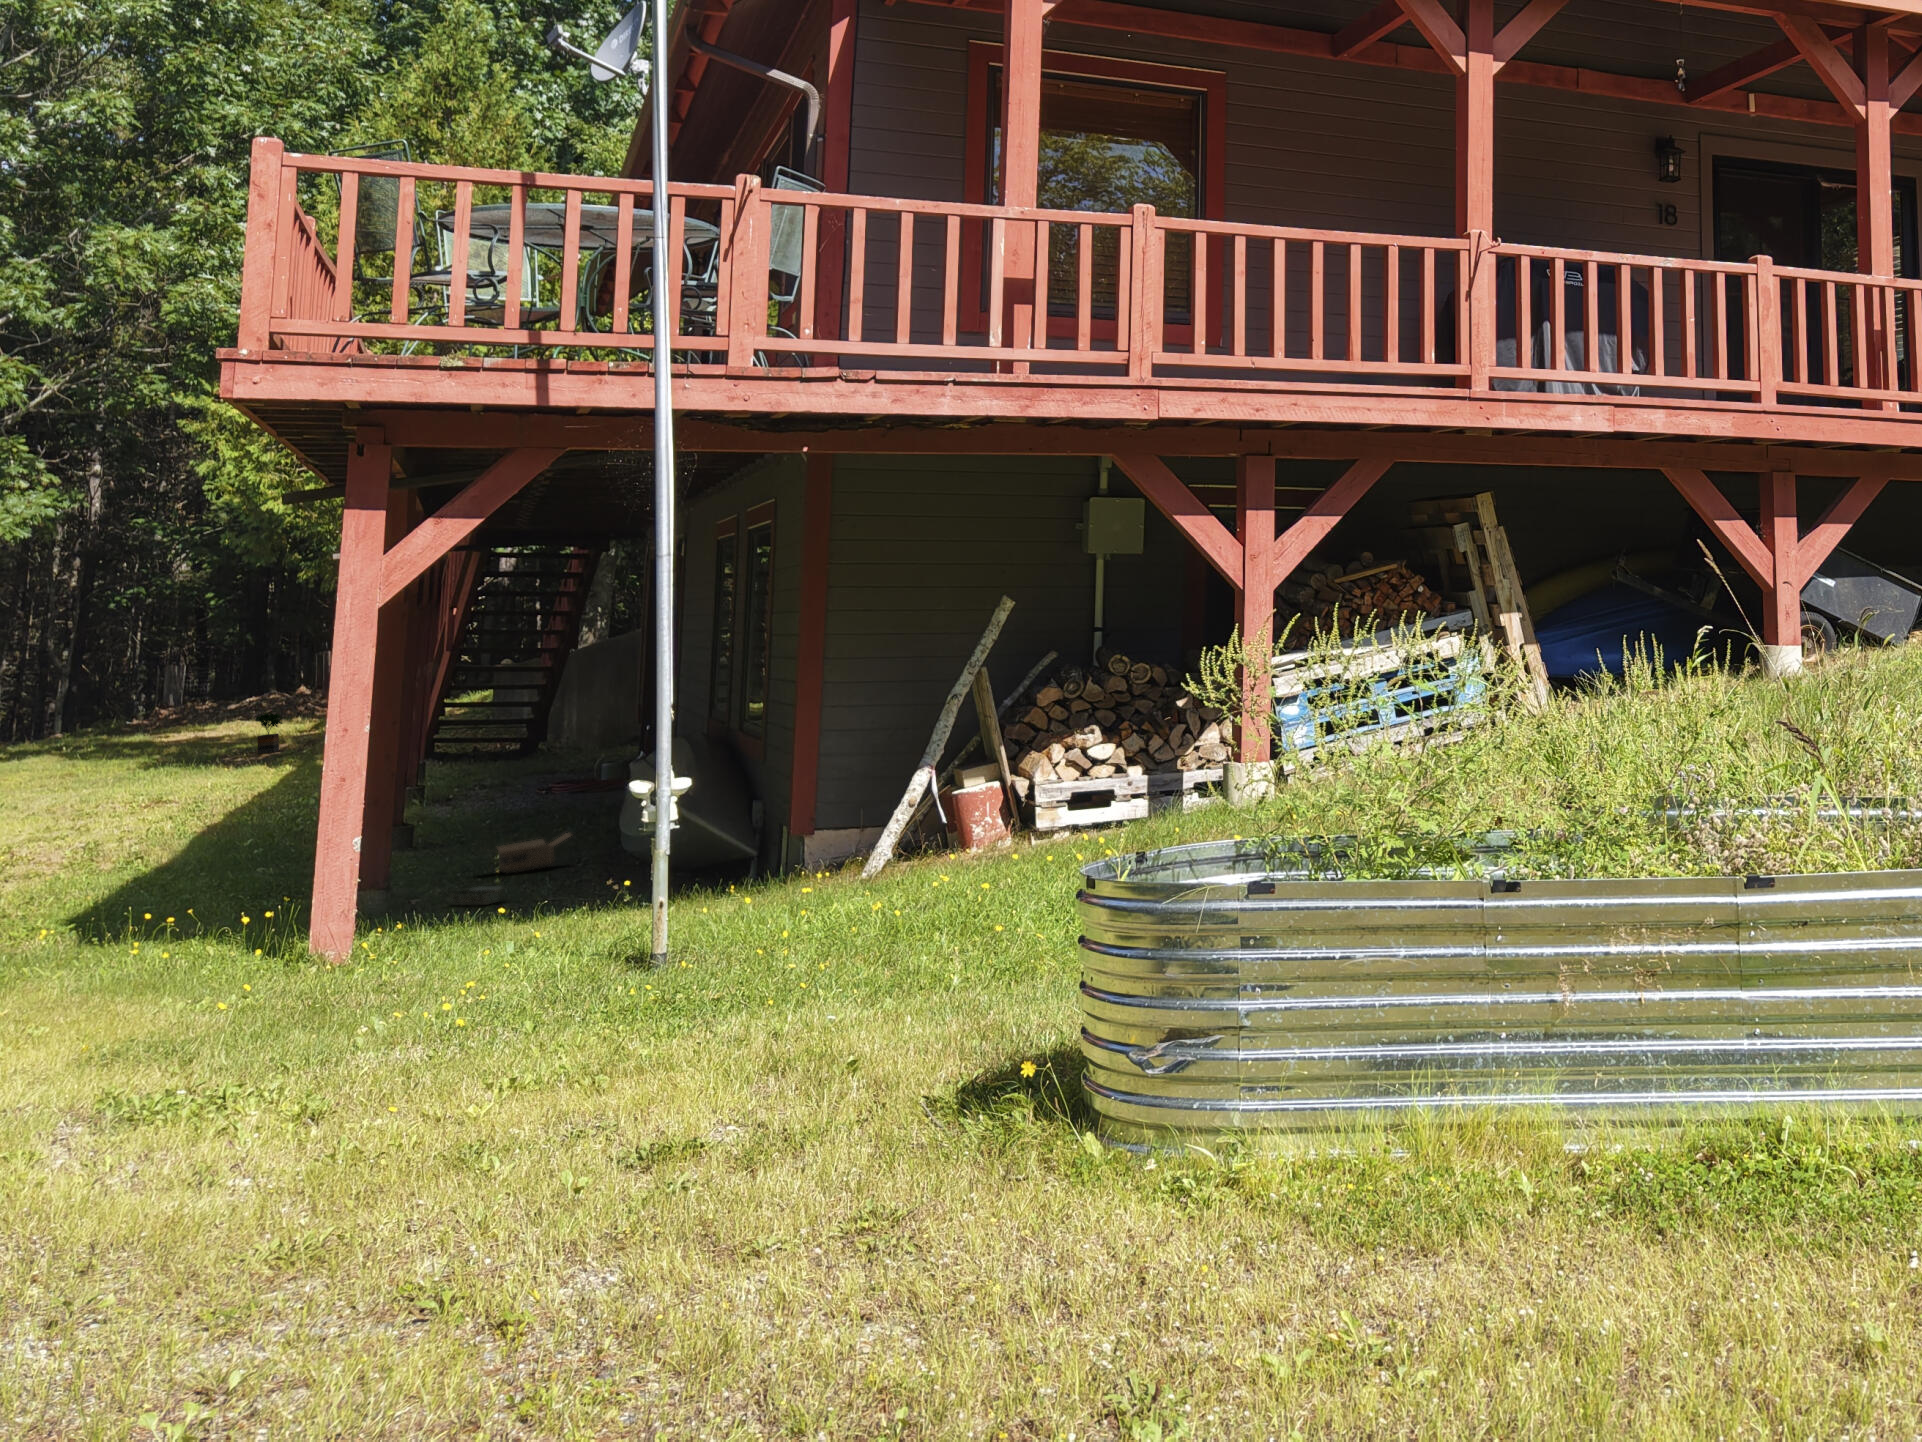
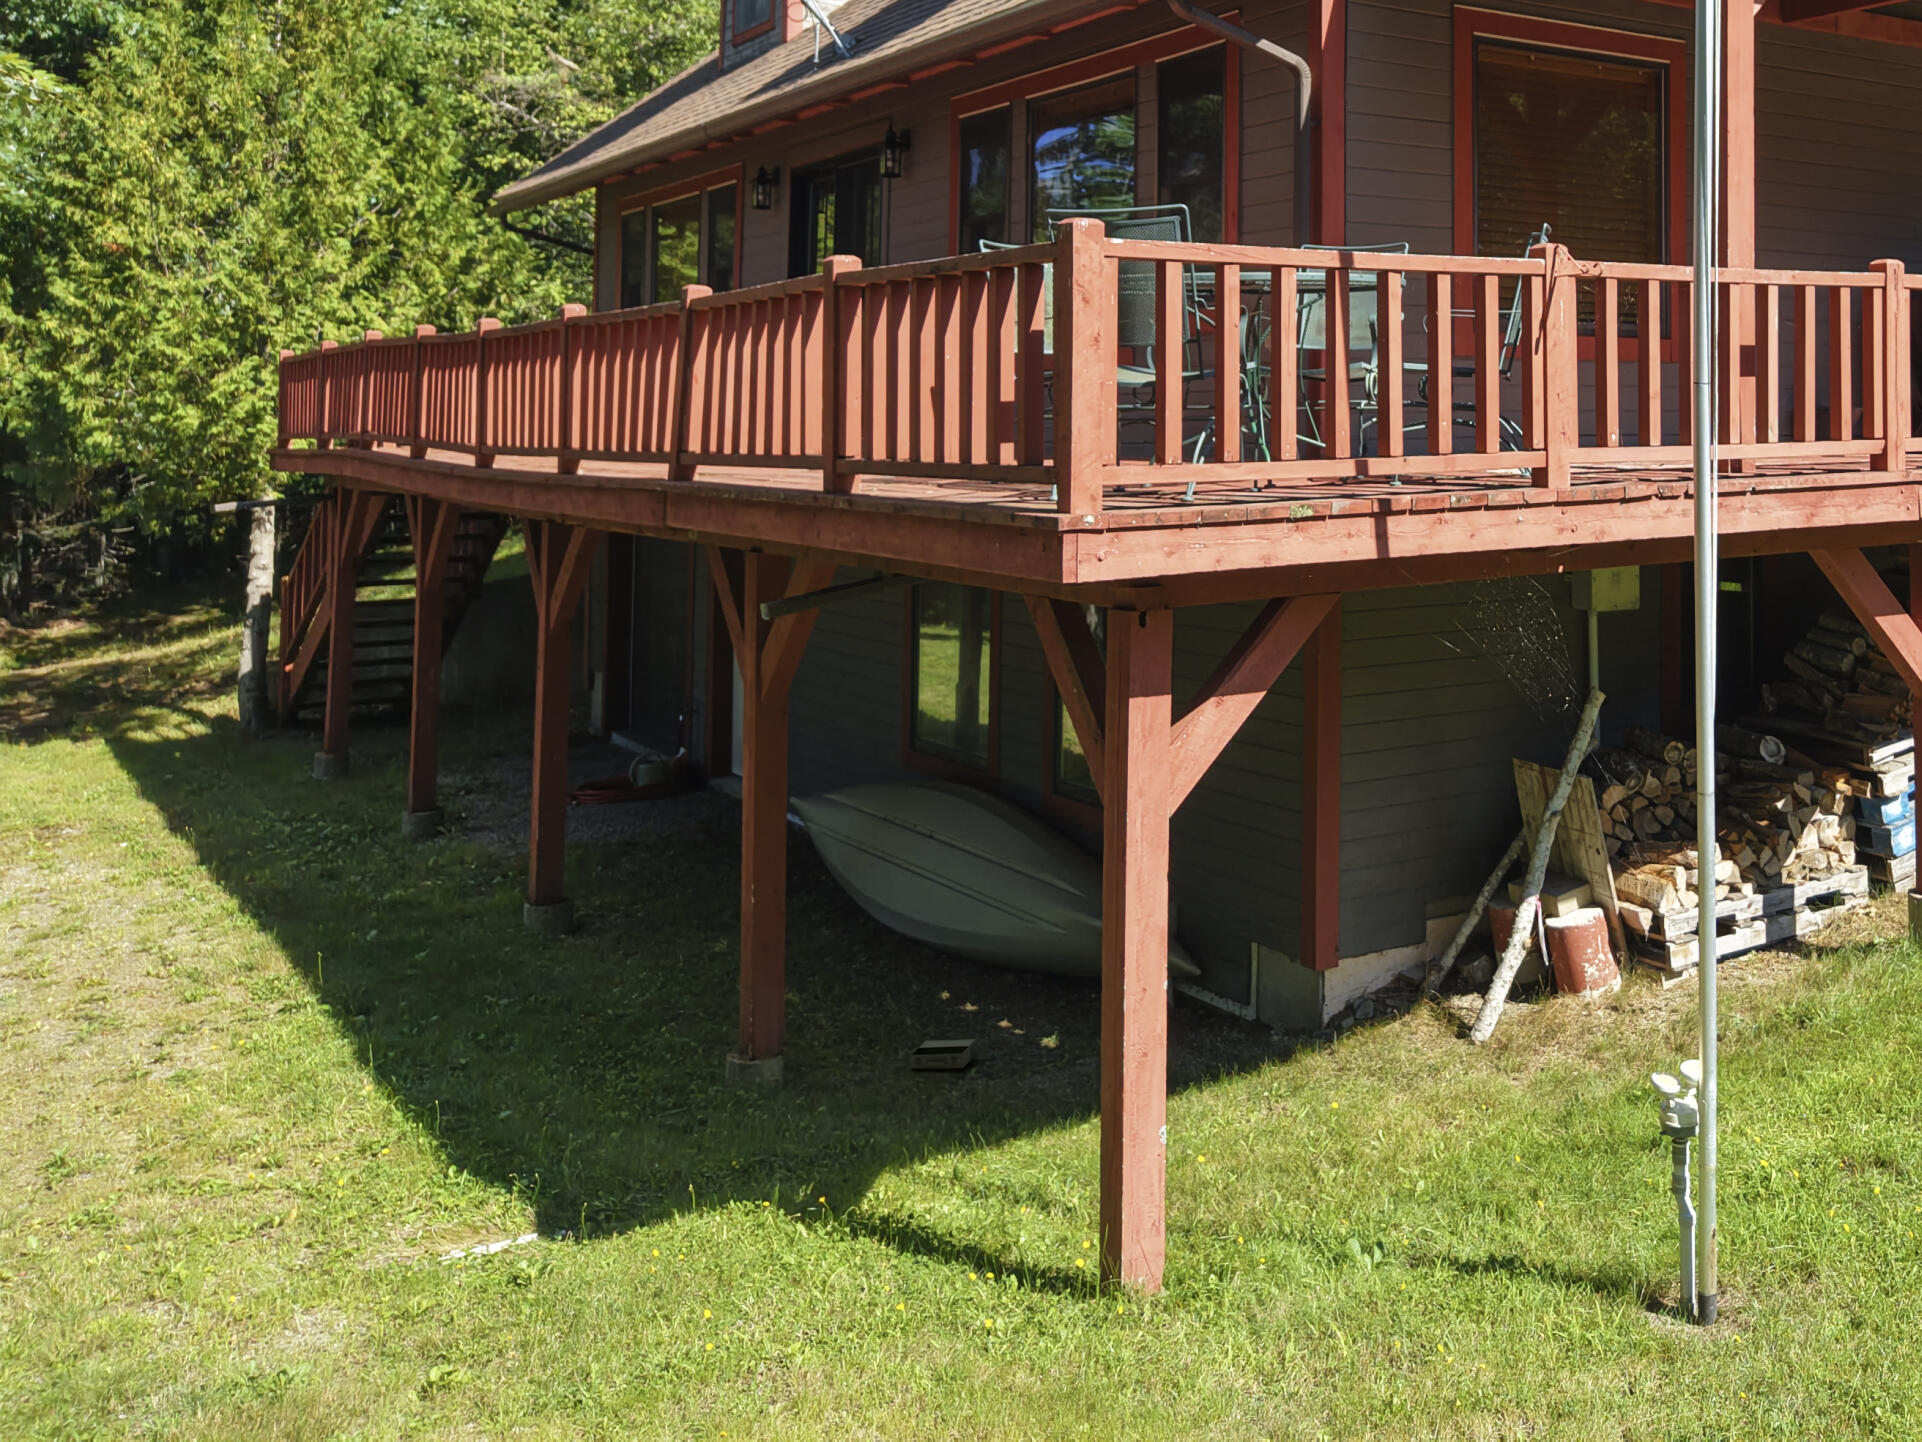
potted tree: present [255,713,283,754] -> none [120,681,159,731]
cardboard box: present [497,833,571,873] -> none [838,935,939,996]

